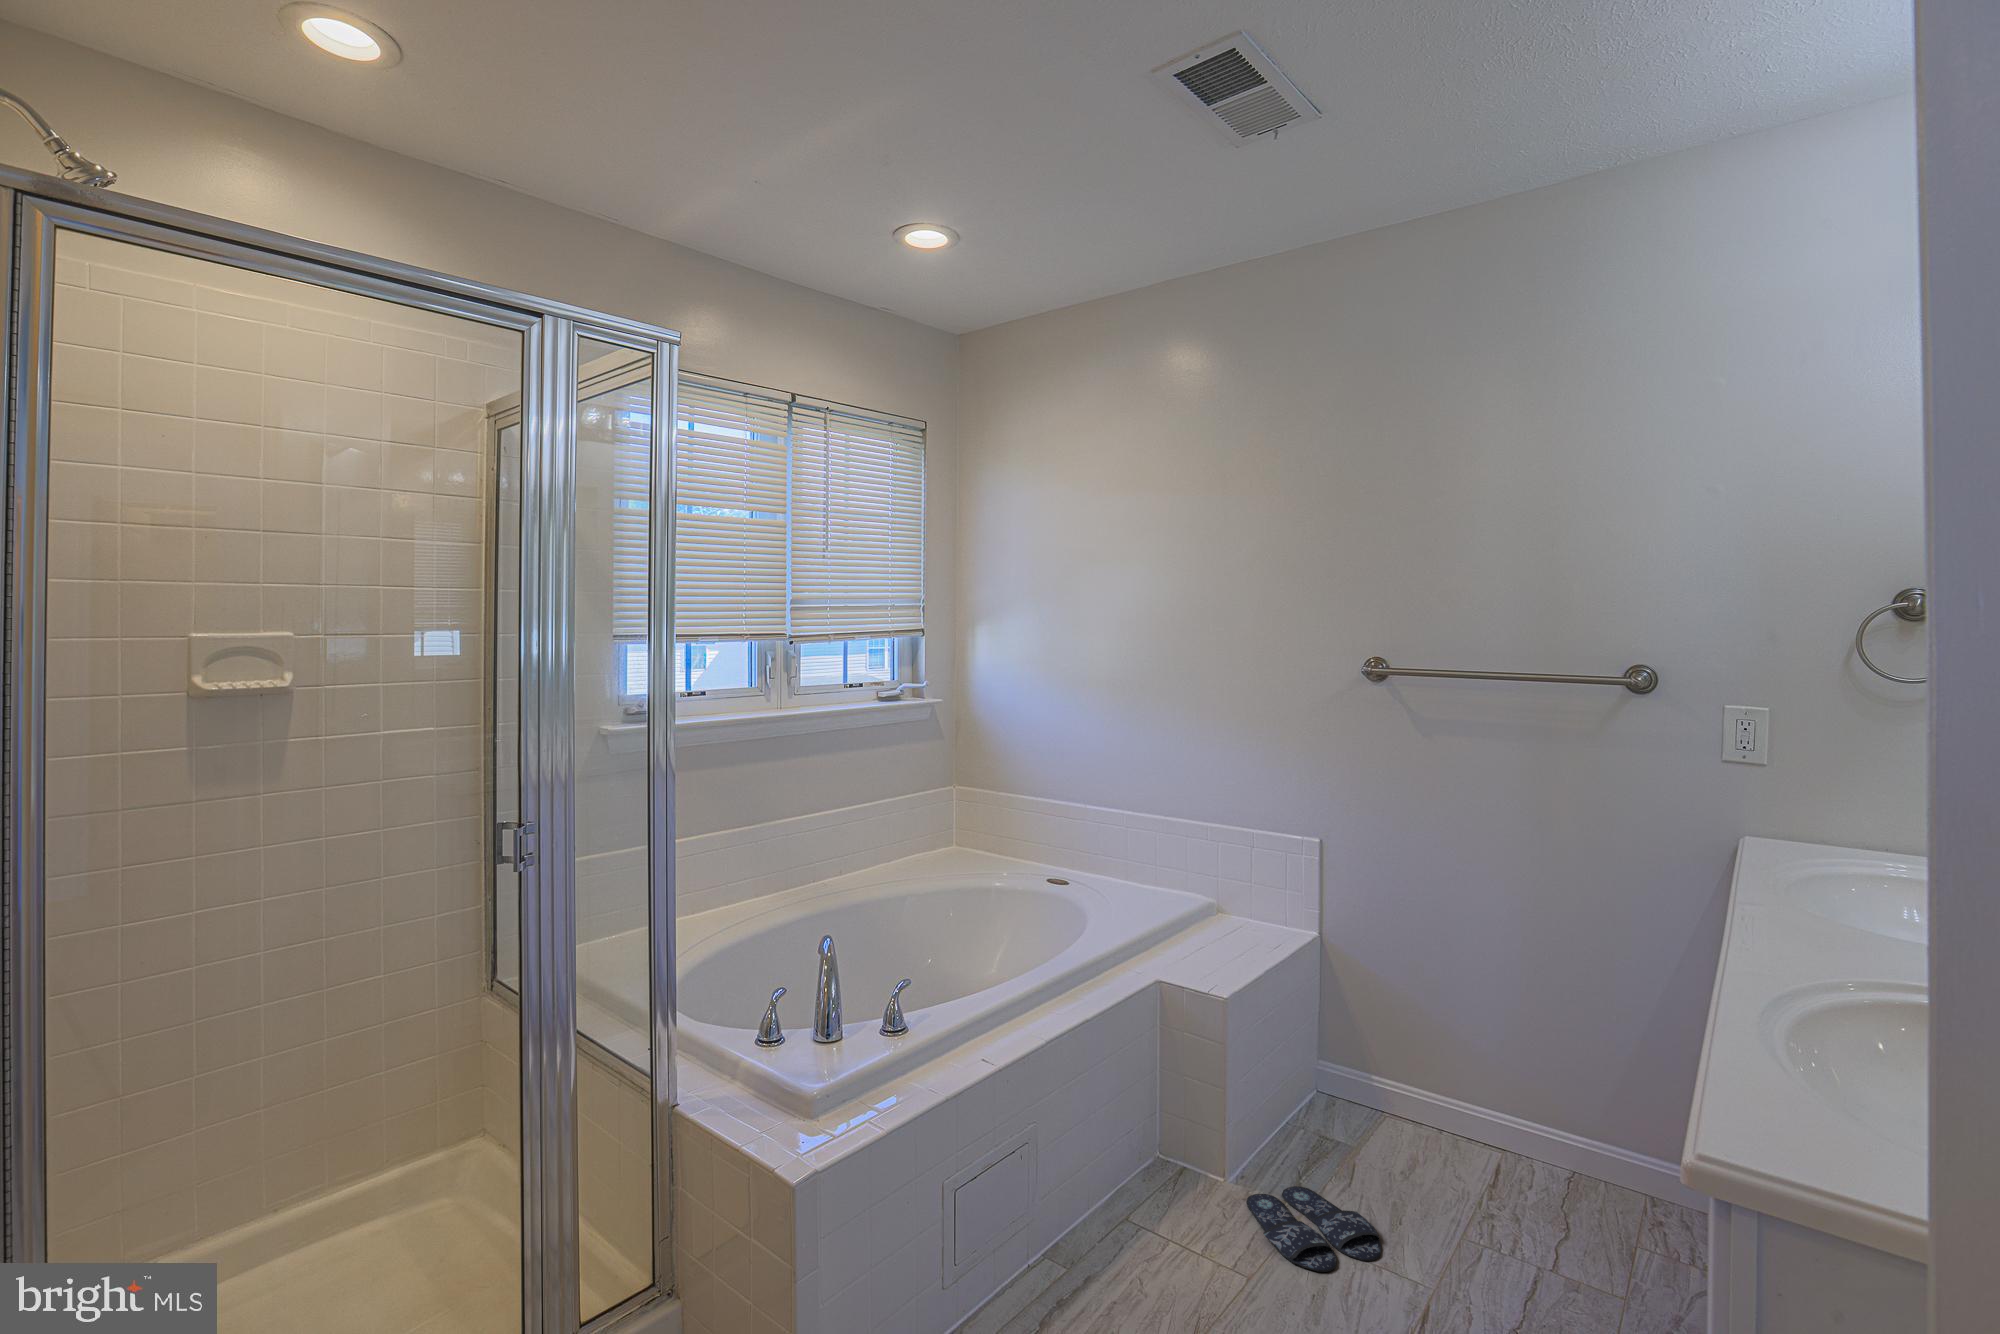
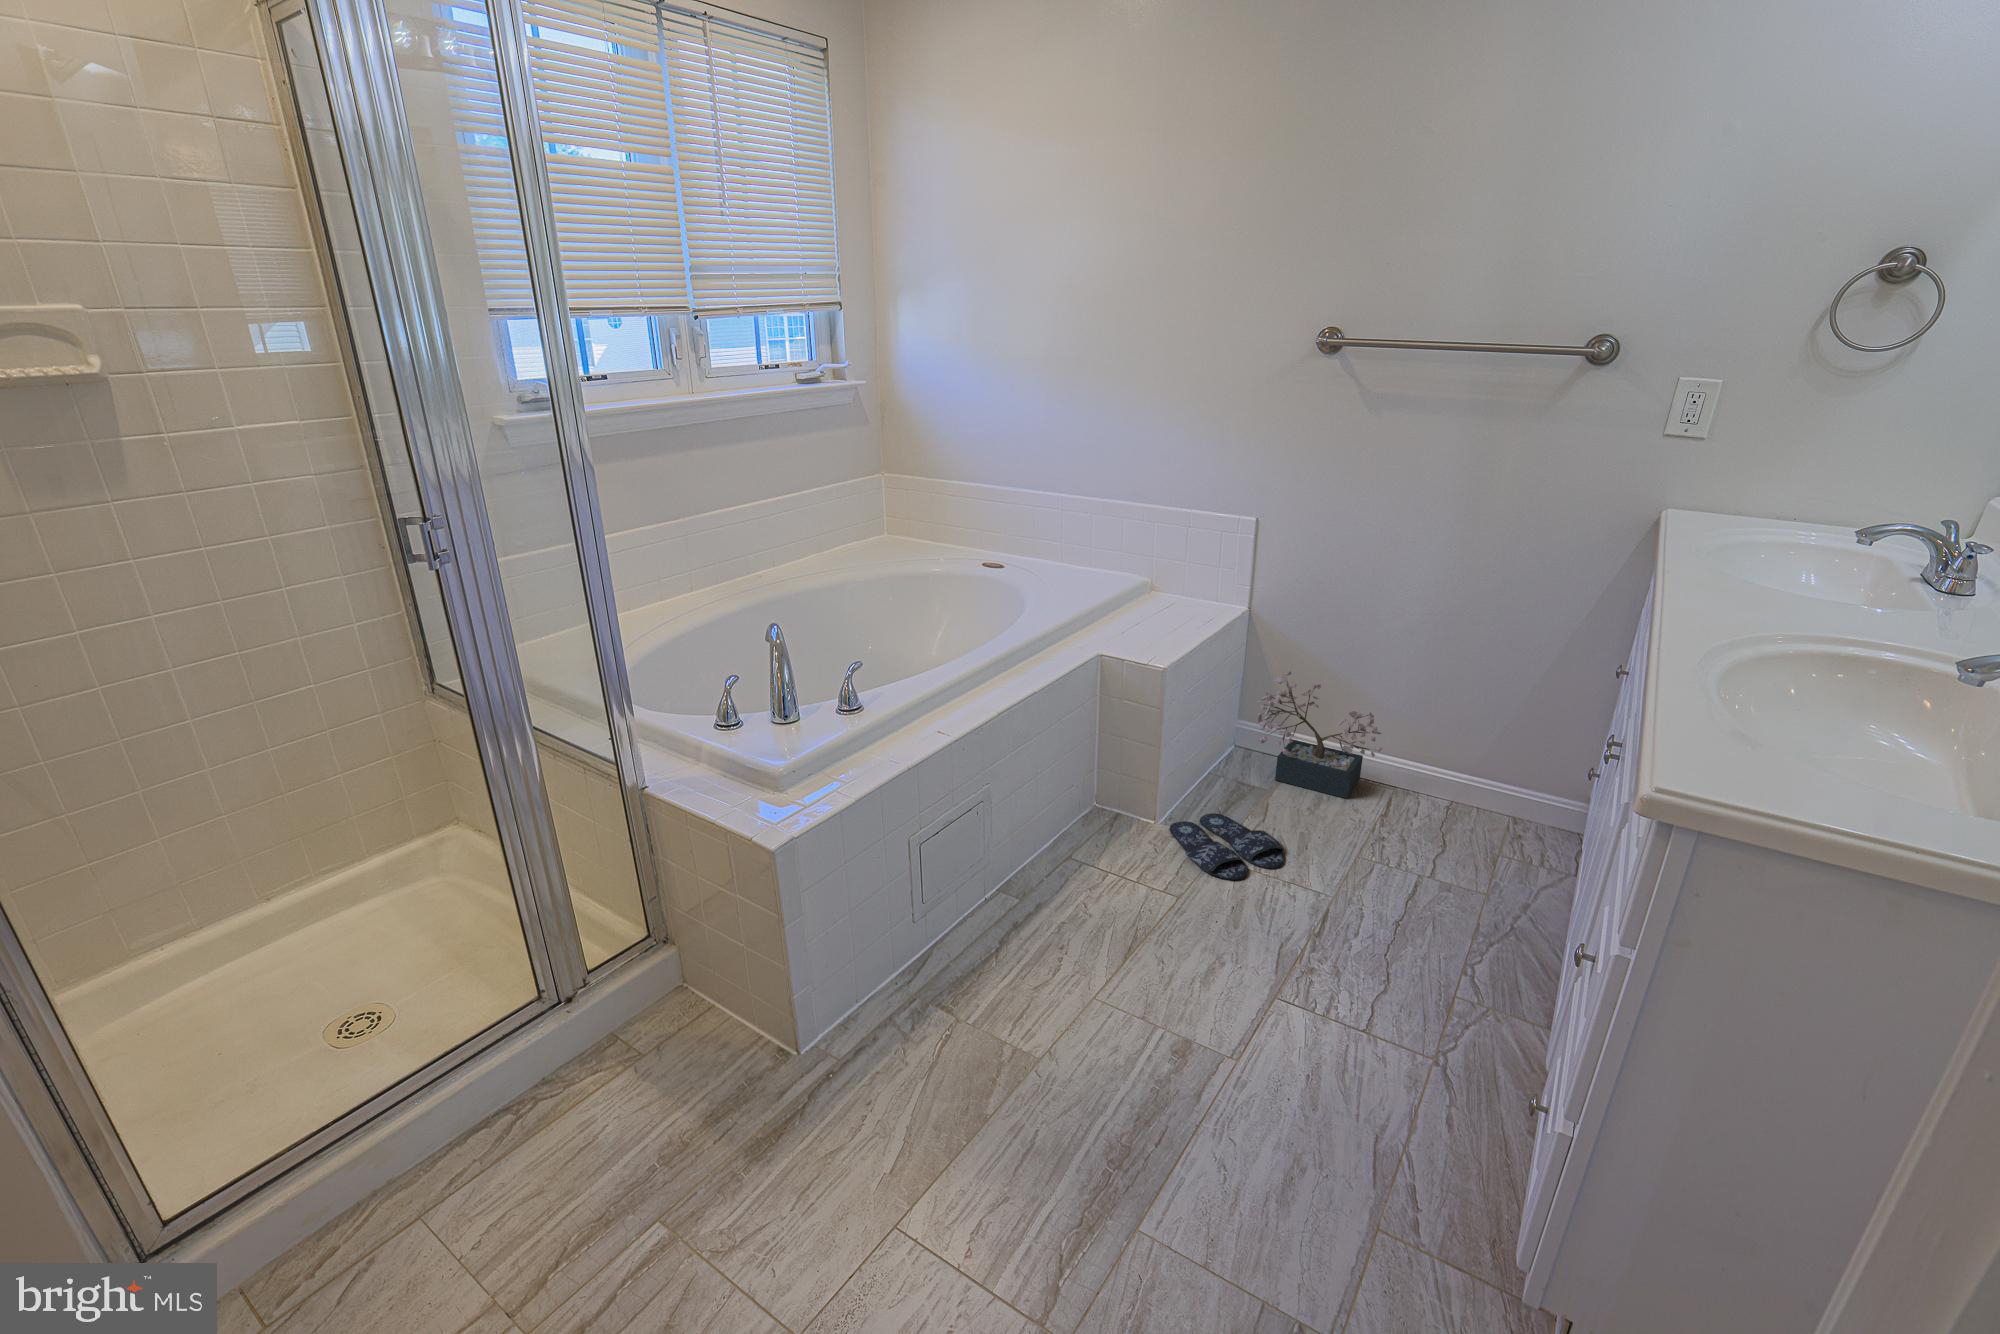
decorative plant: none [1344,1019,1493,1179] -> present [1258,671,1383,799]

